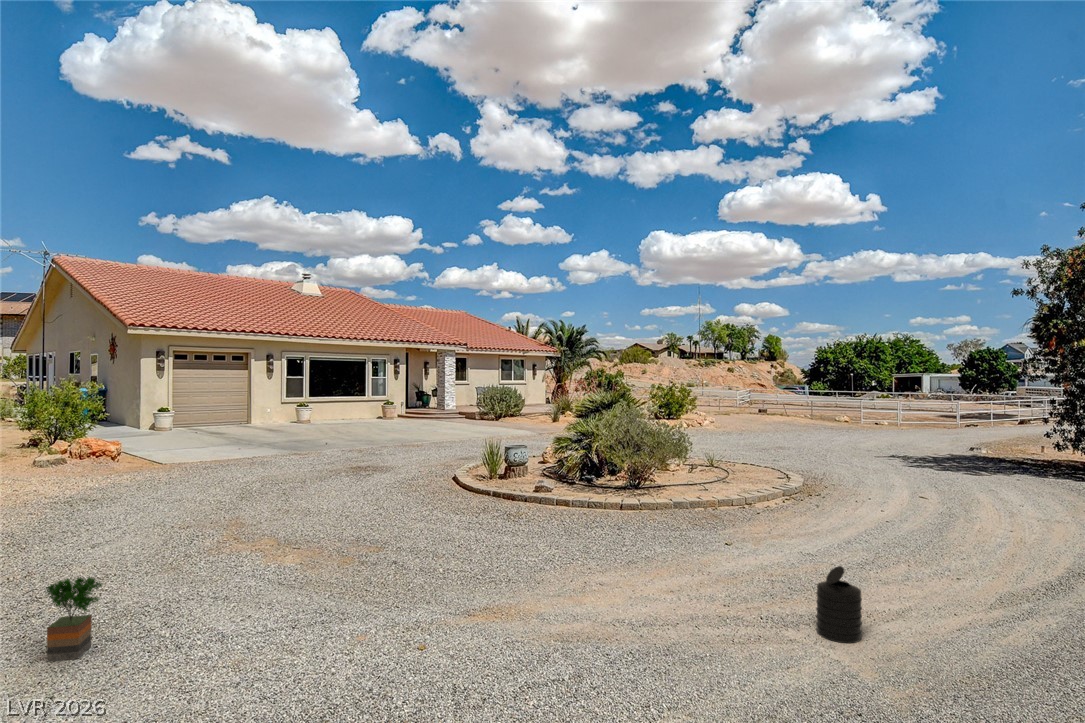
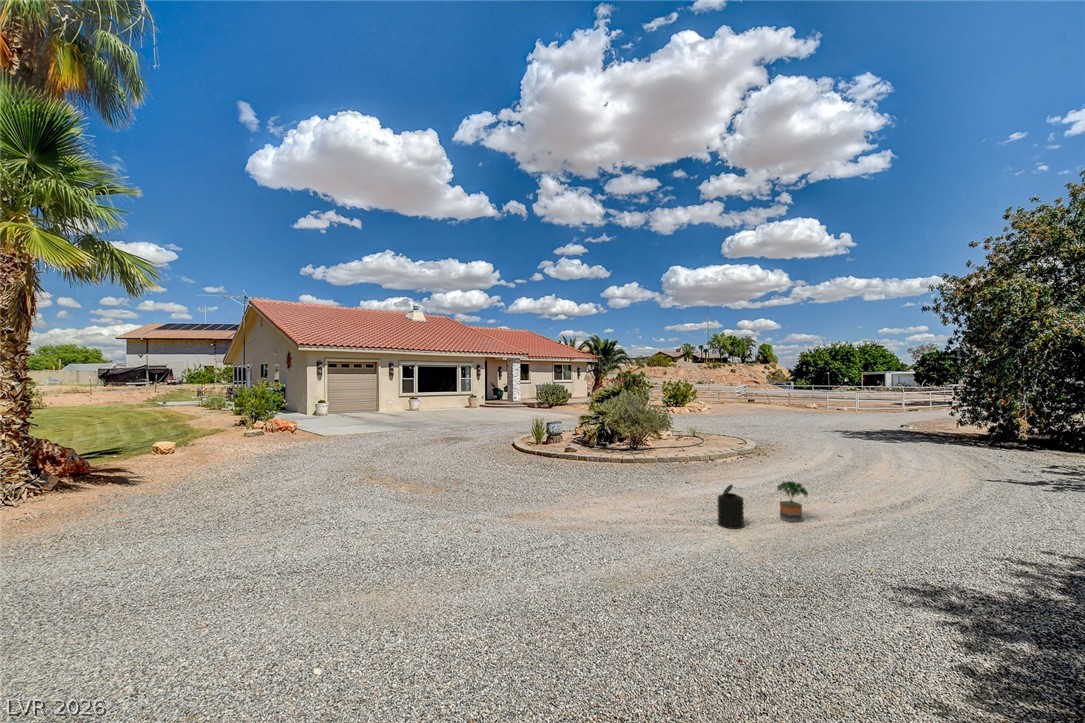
potted tree: present [46,577,102,661] -> present [777,481,808,523]

